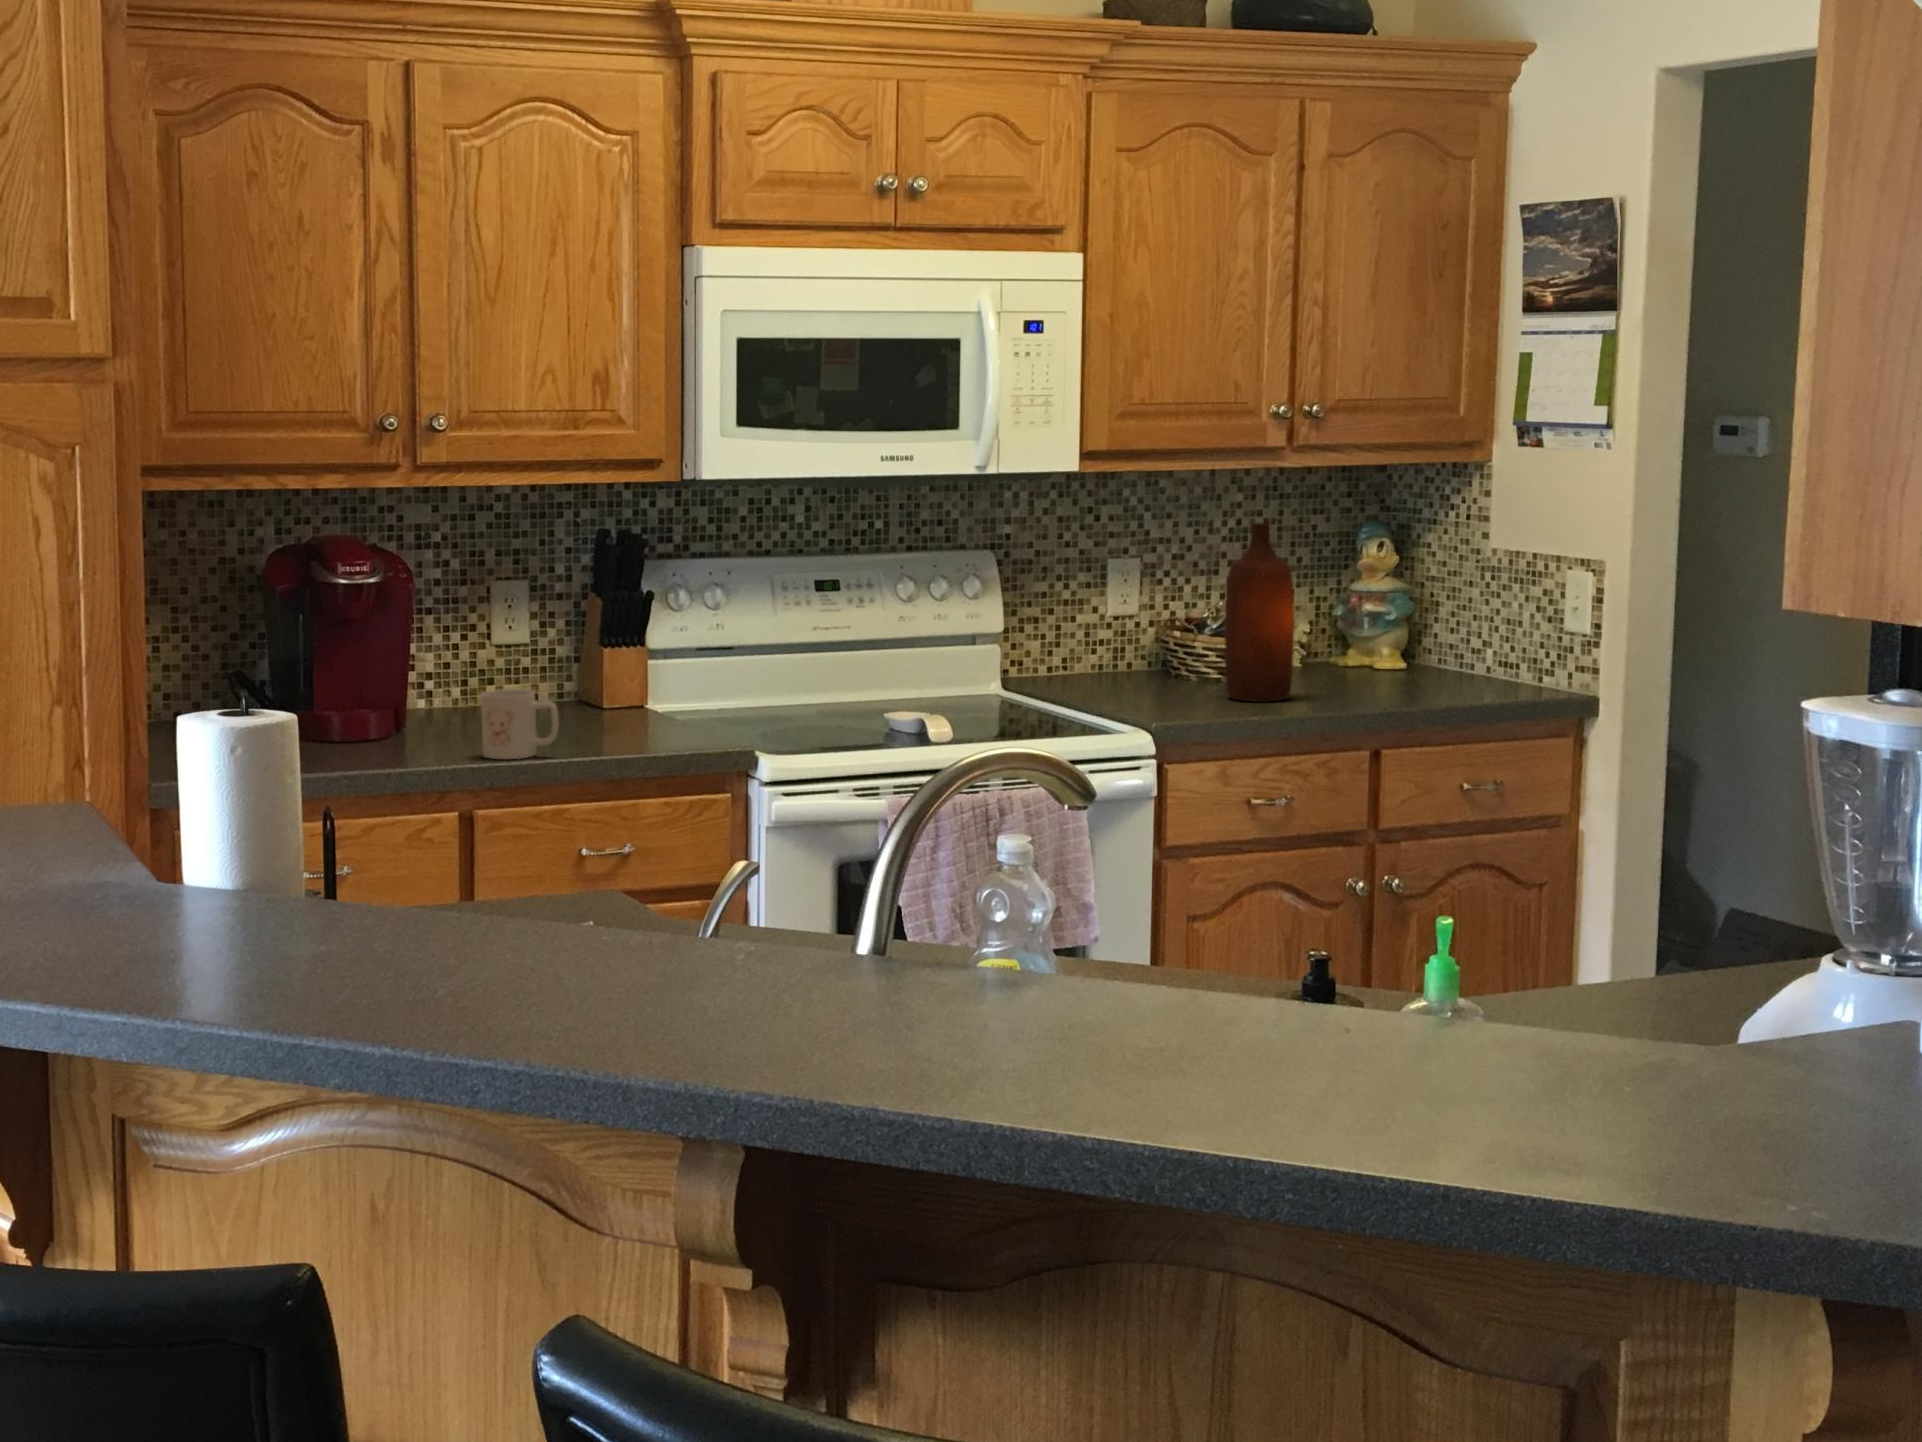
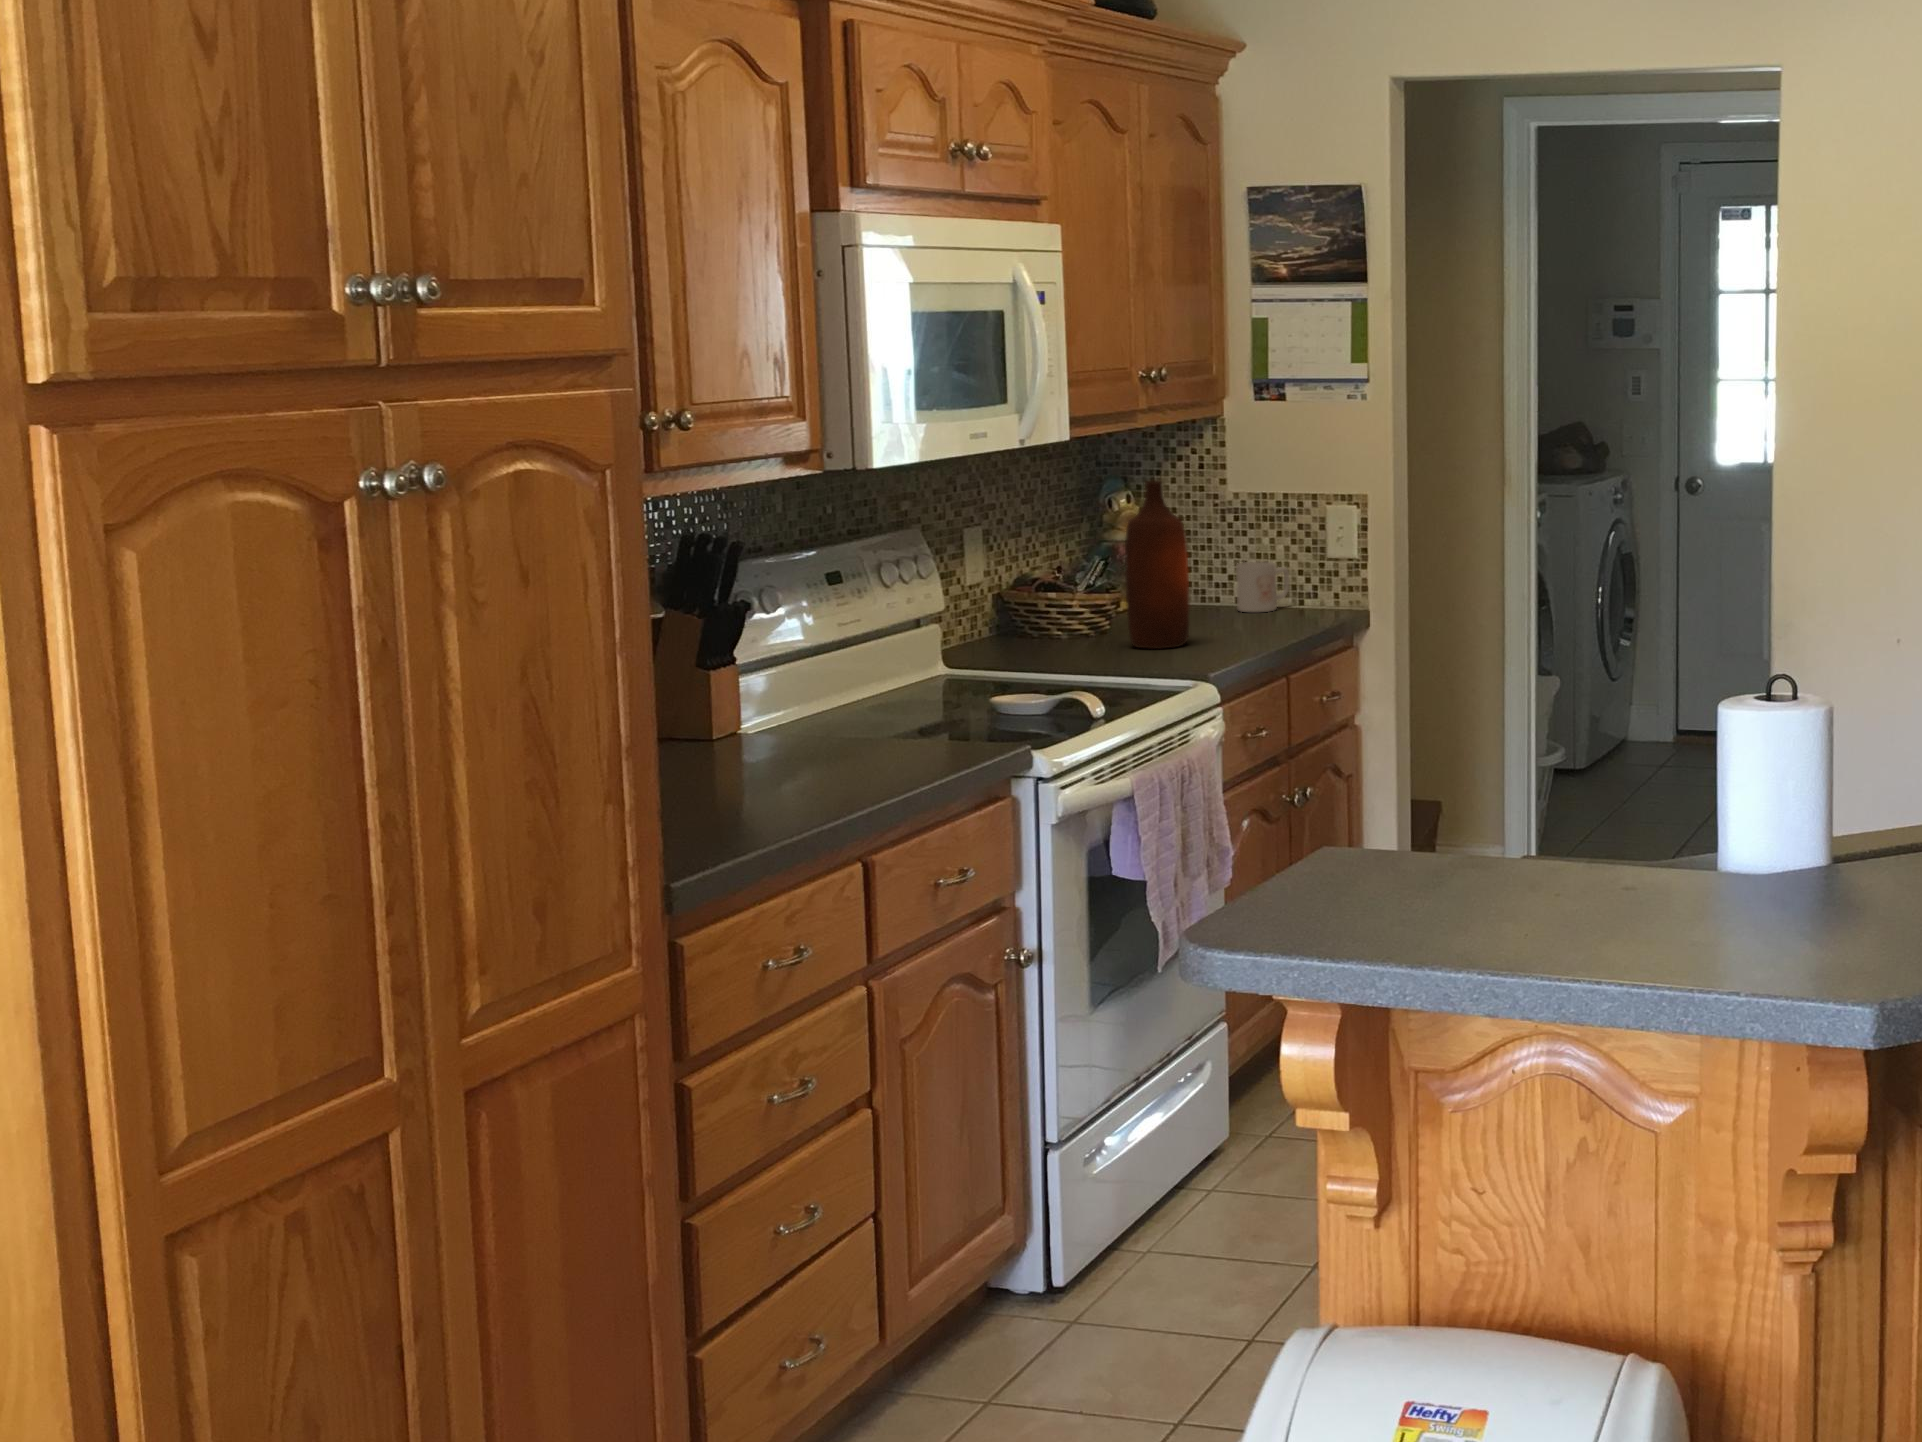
mug: present [481,689,559,759] -> present [1236,561,1289,612]

